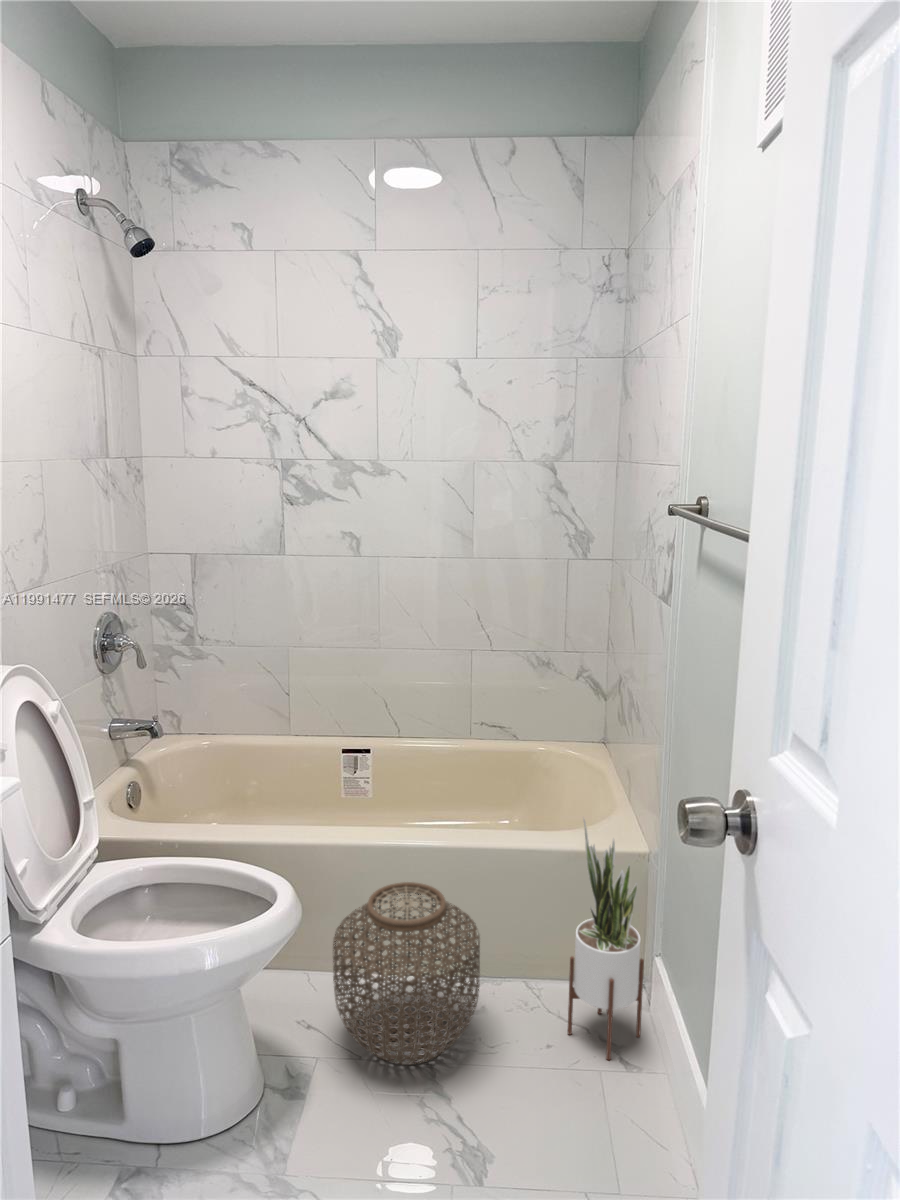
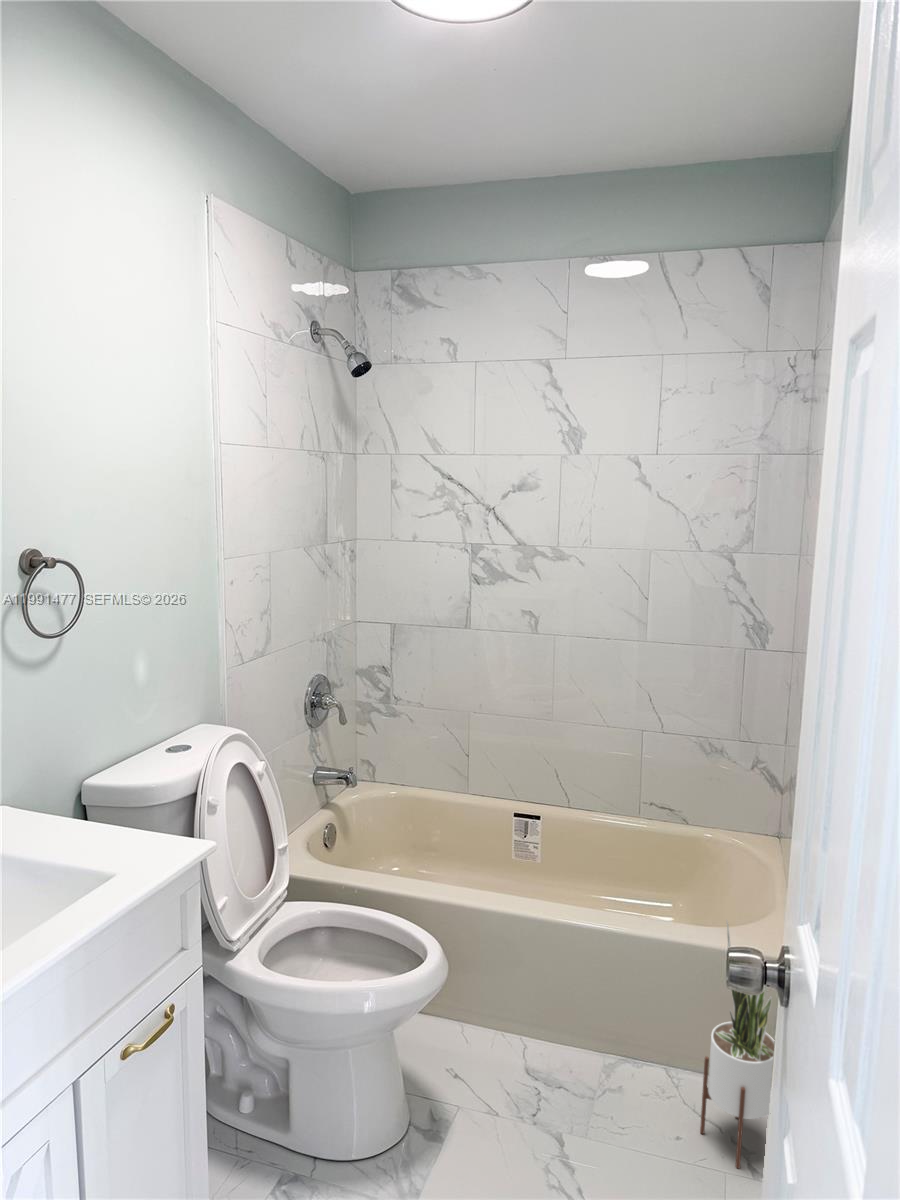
woven basket: present [333,882,480,1065] -> none [477,957,615,1132]

